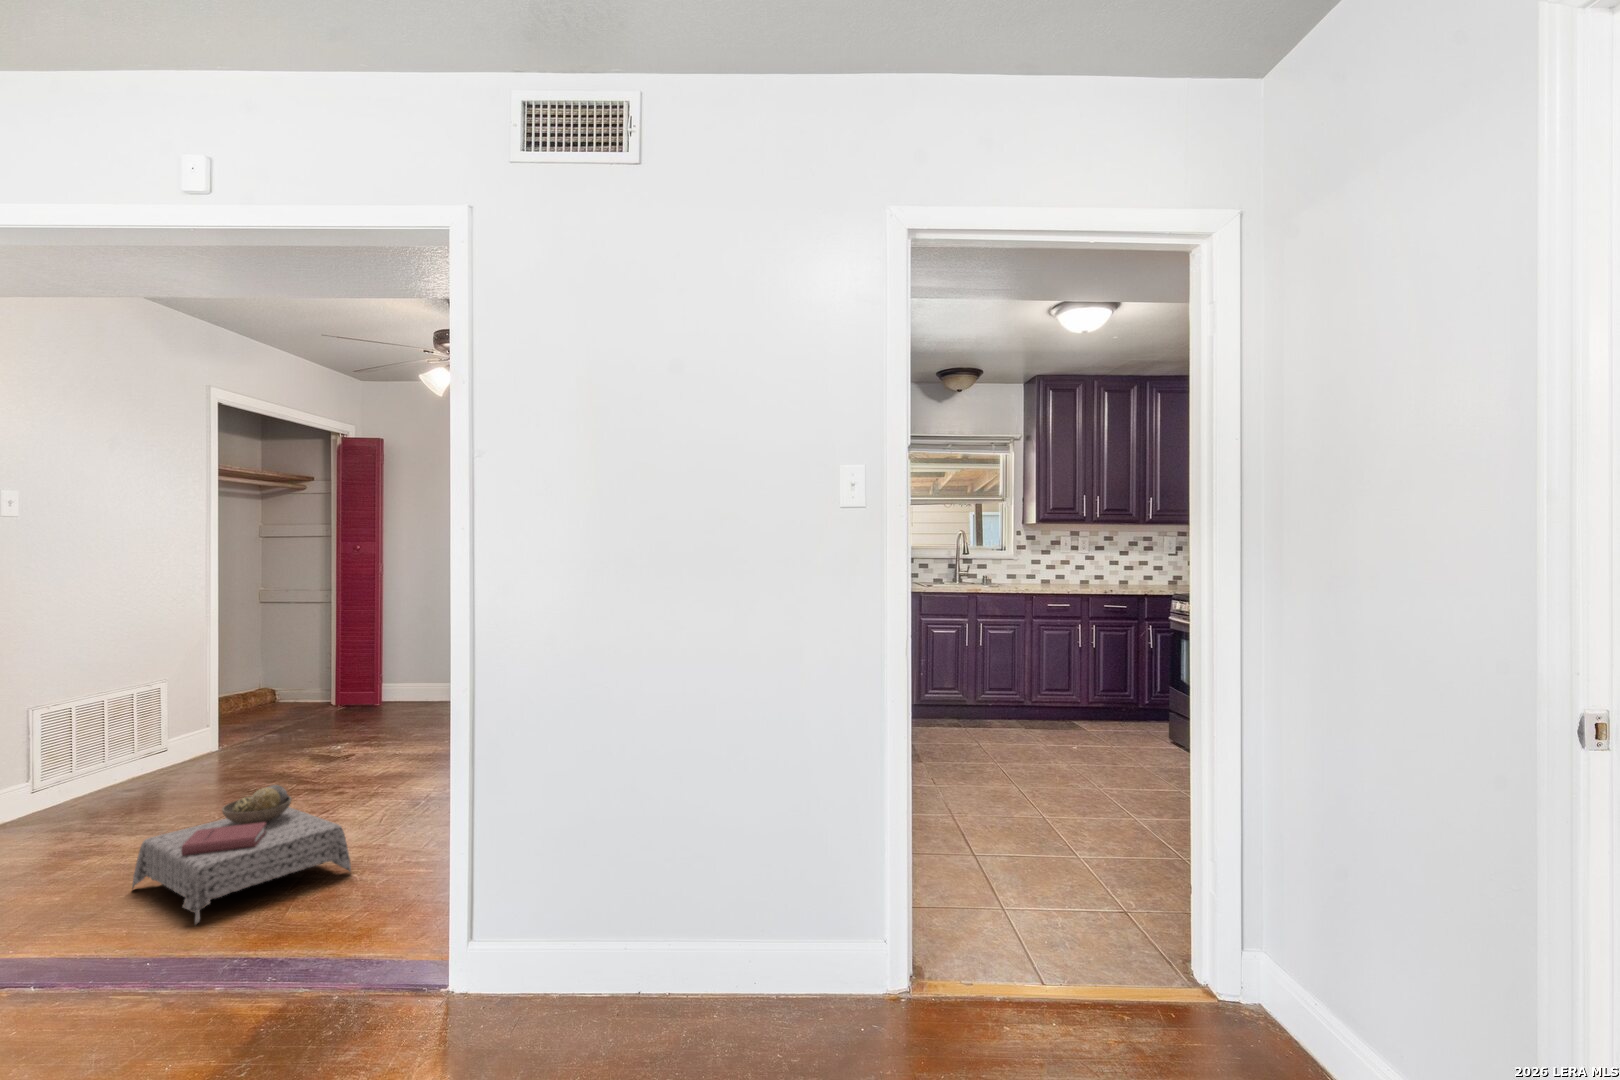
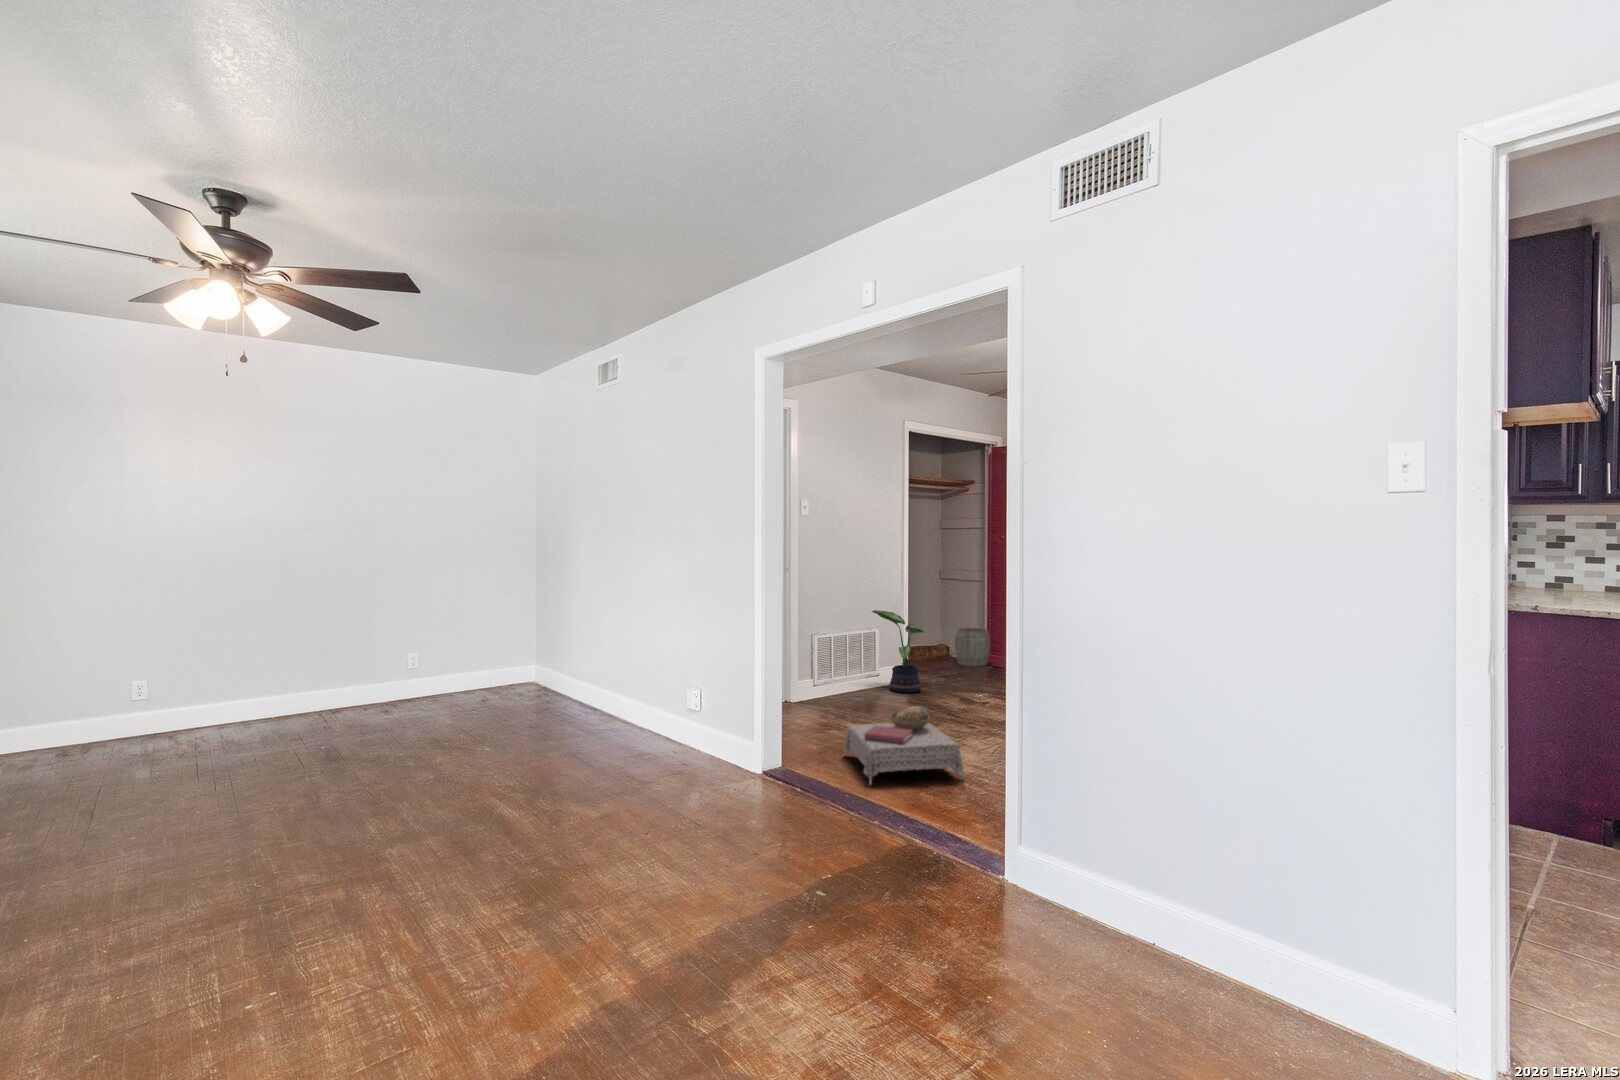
potted plant: none [155,655,256,770] -> present [872,610,924,693]
woven basket: none [289,664,341,716] -> present [955,628,990,666]

